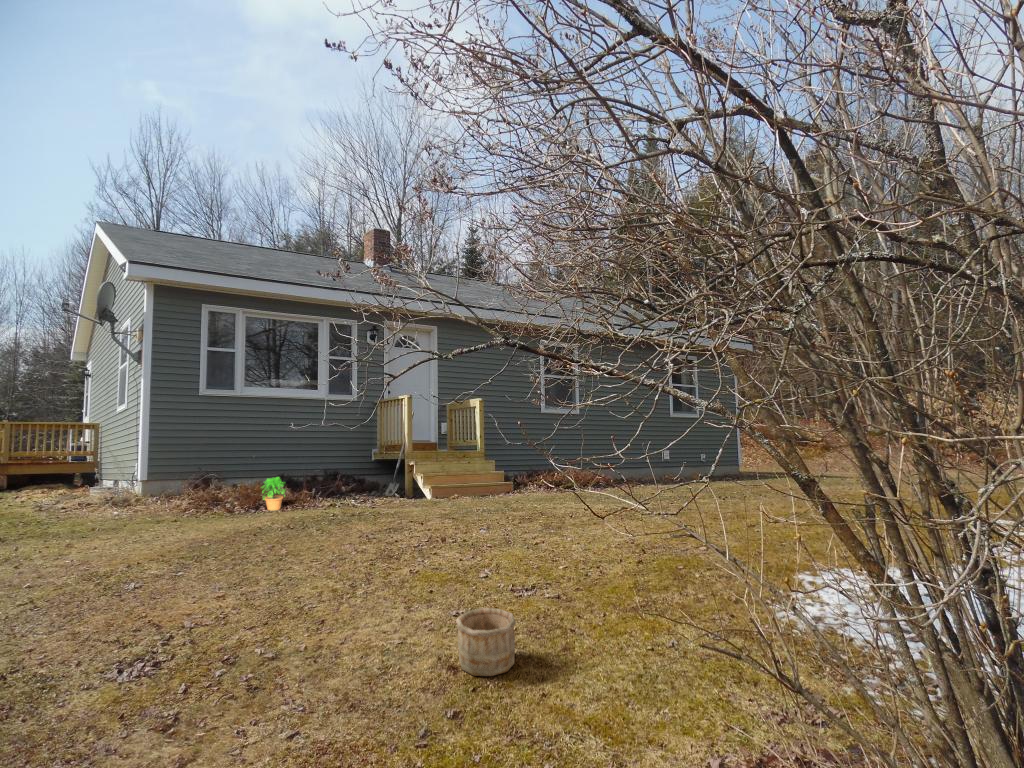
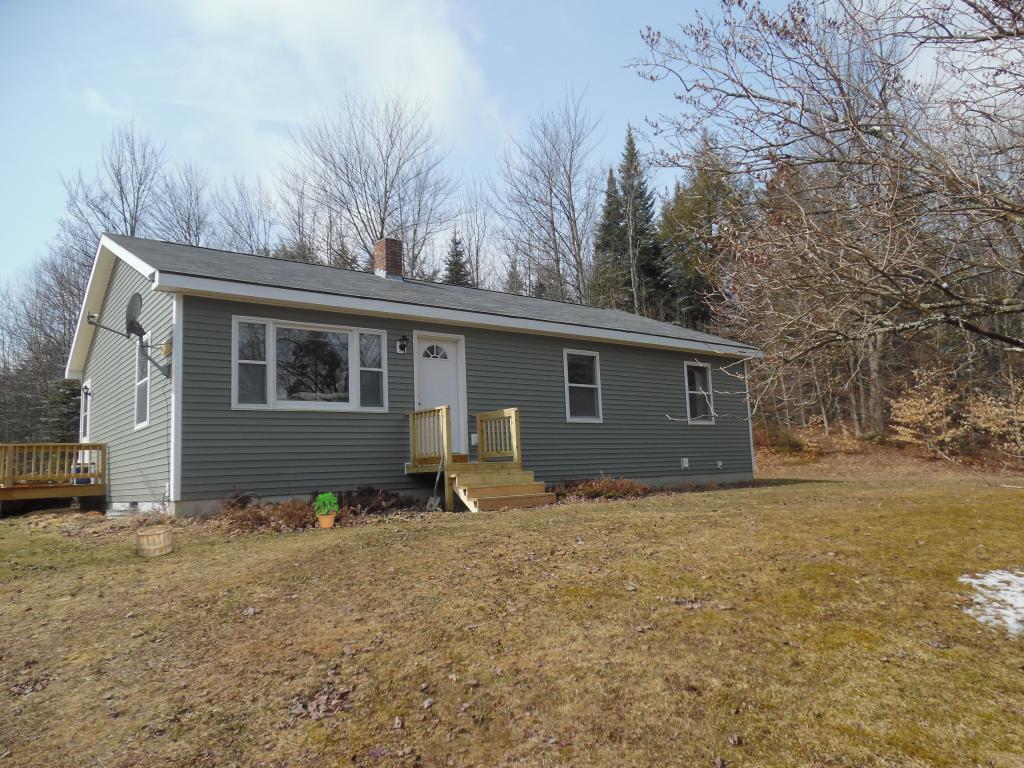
wooden bucket: present [456,608,516,676] -> present [135,525,173,557]

